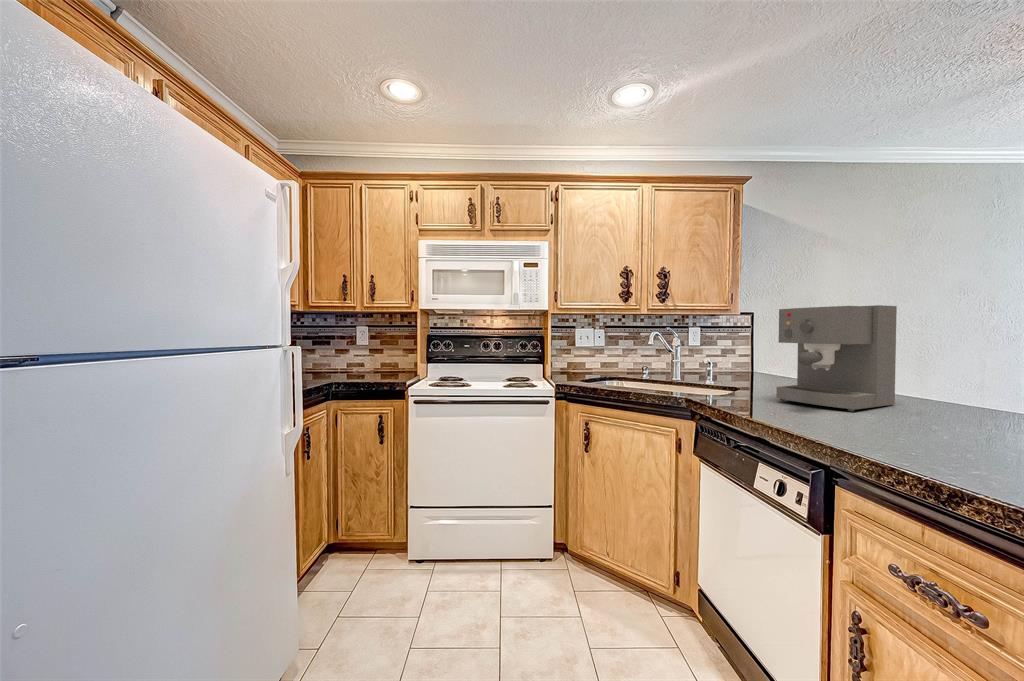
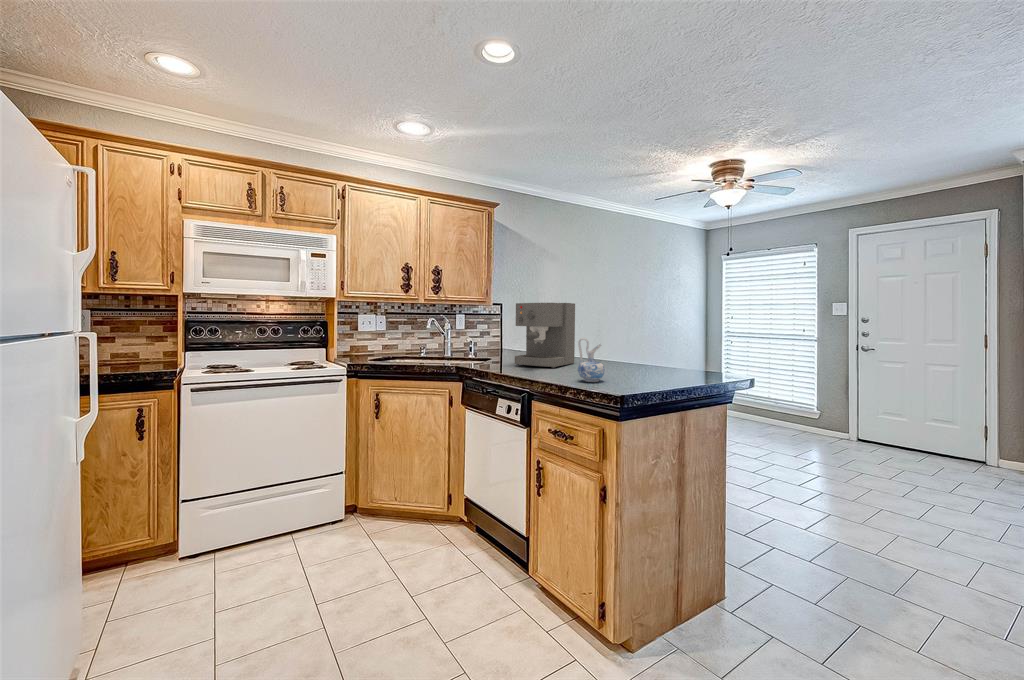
ceramic pitcher: none [913,366,984,452] -> present [578,338,604,382]

